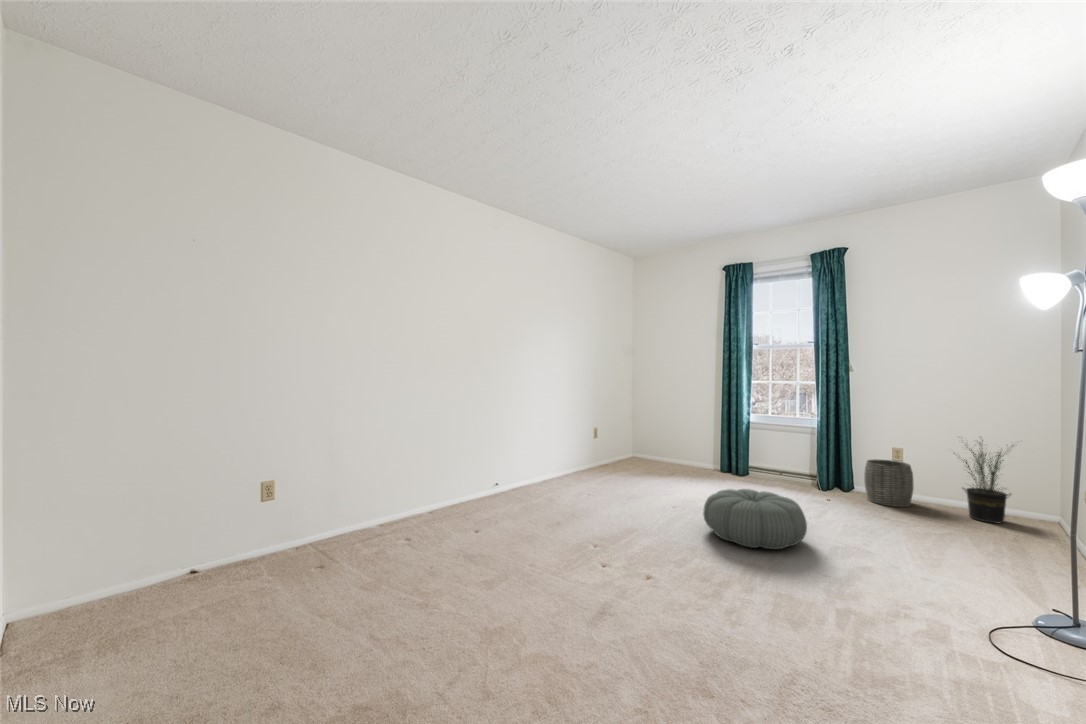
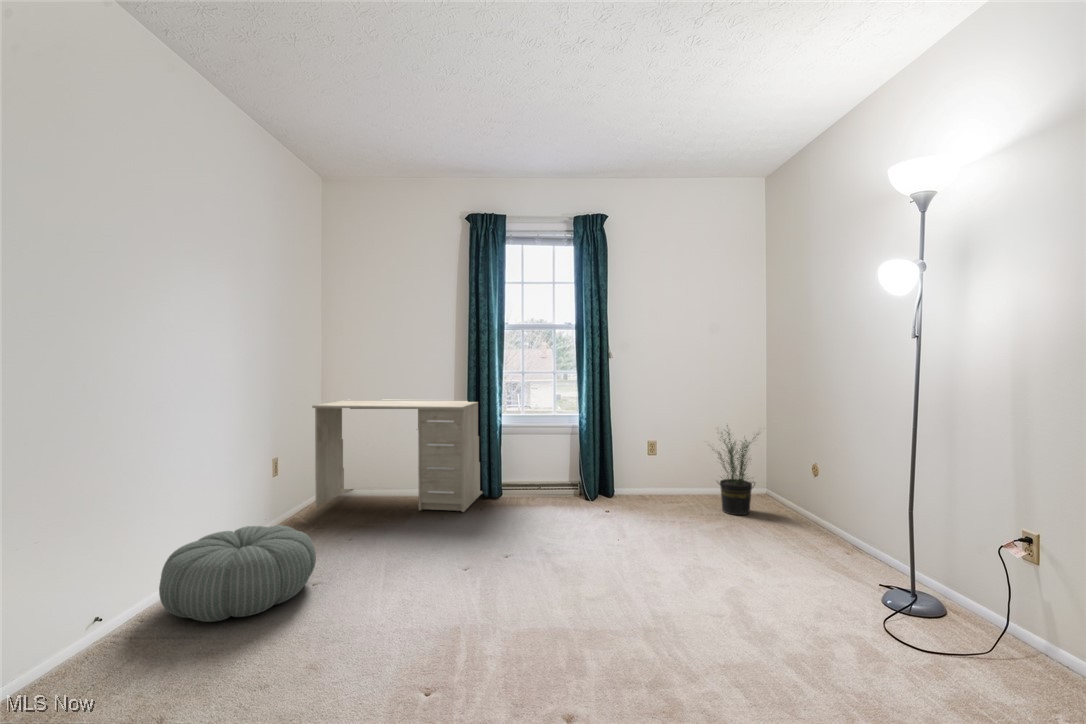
desk: none [615,398,734,482] -> present [312,399,482,512]
woven basket: present [864,459,914,507] -> none [629,458,674,512]
pouf: present [703,489,807,549] -> present [159,525,316,622]

